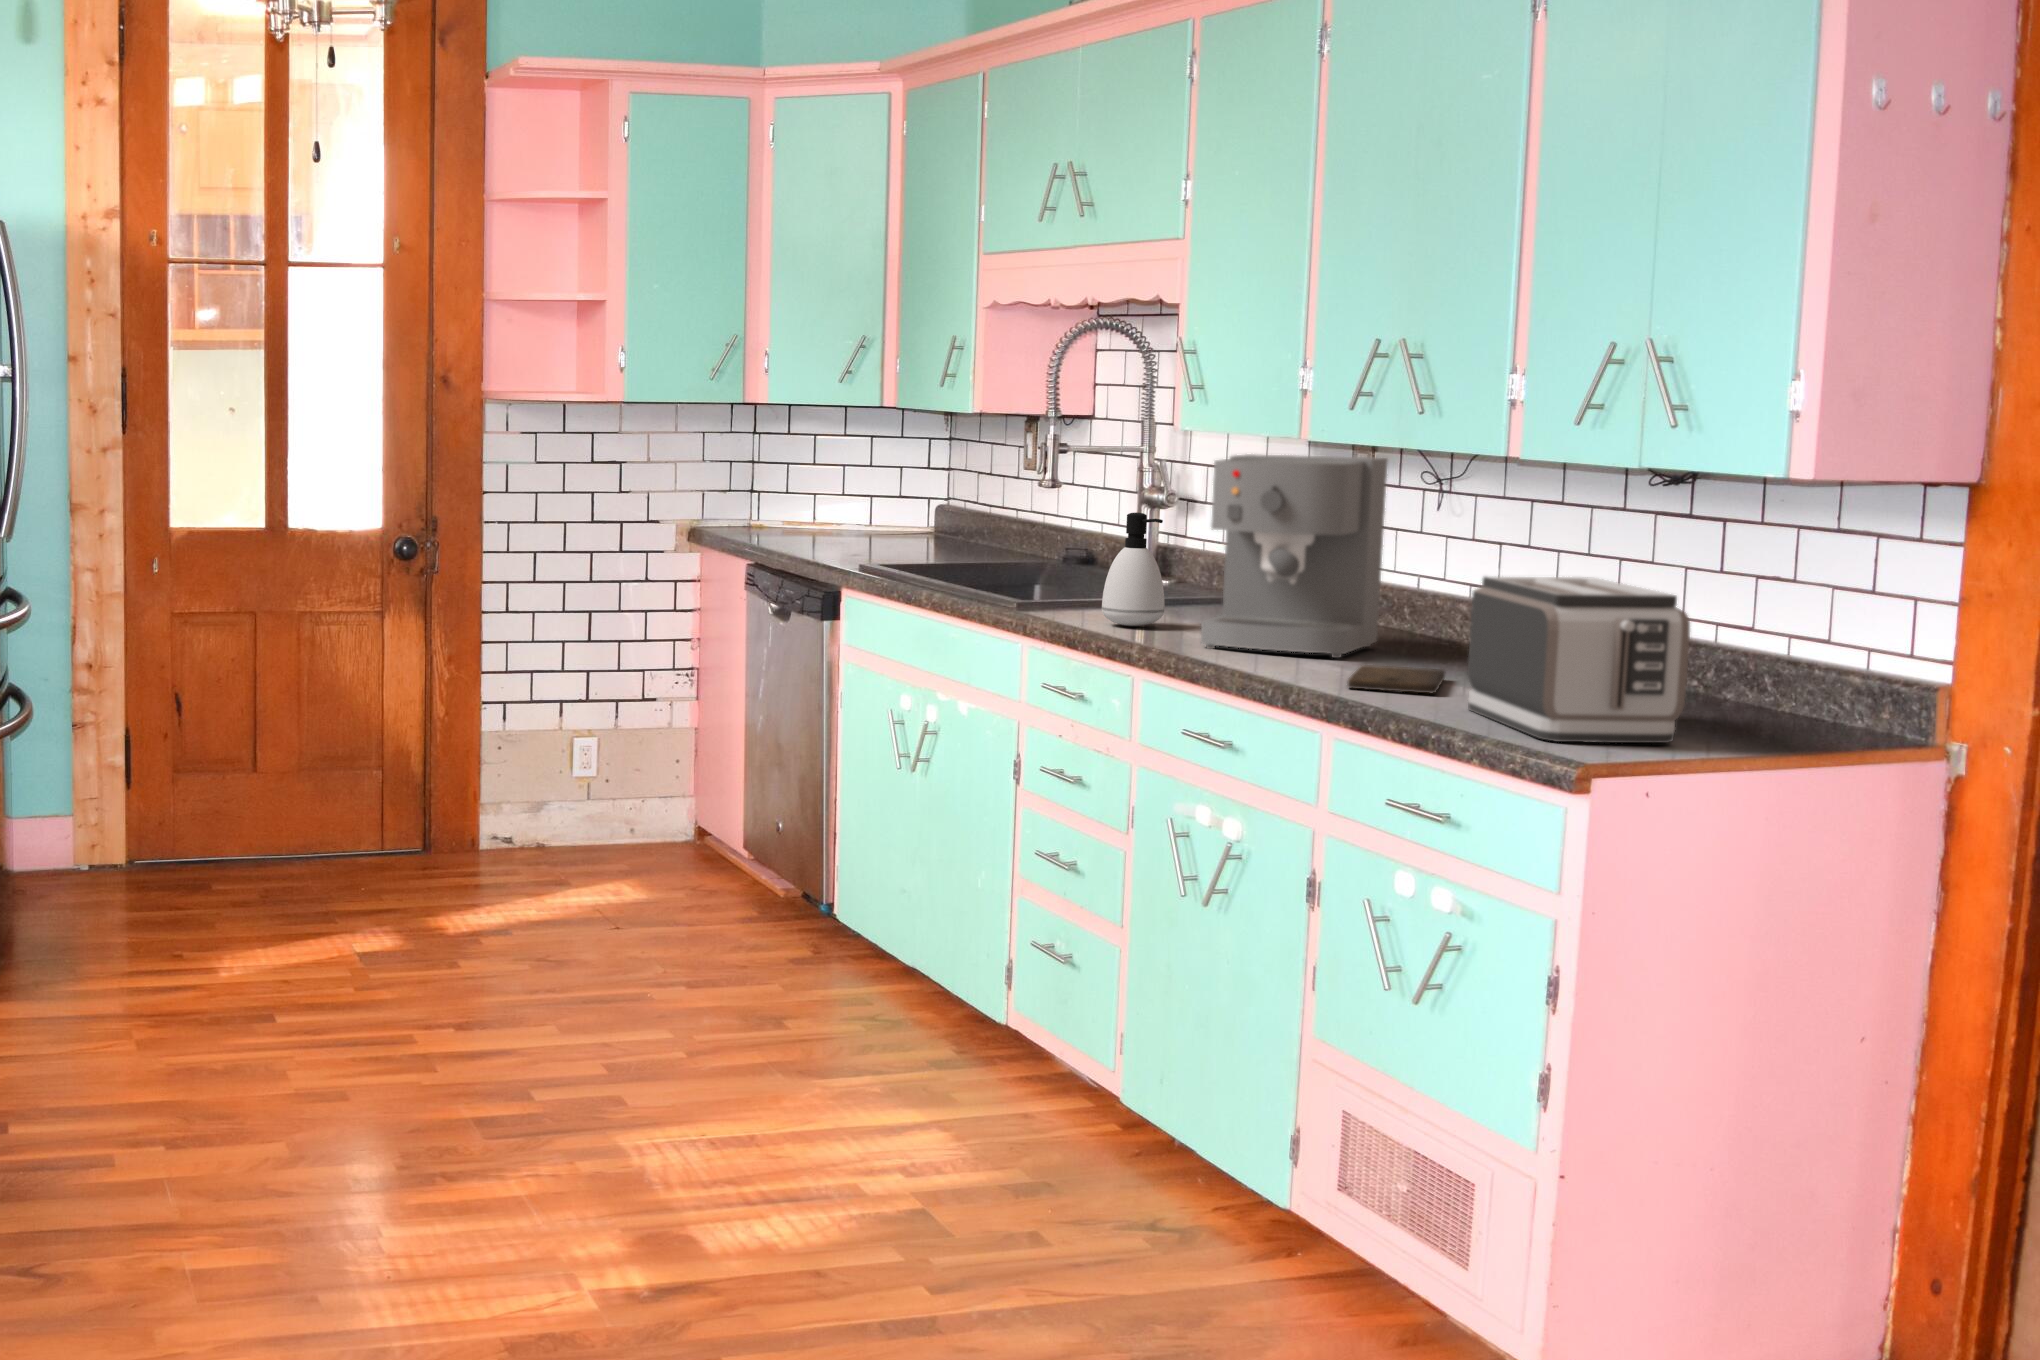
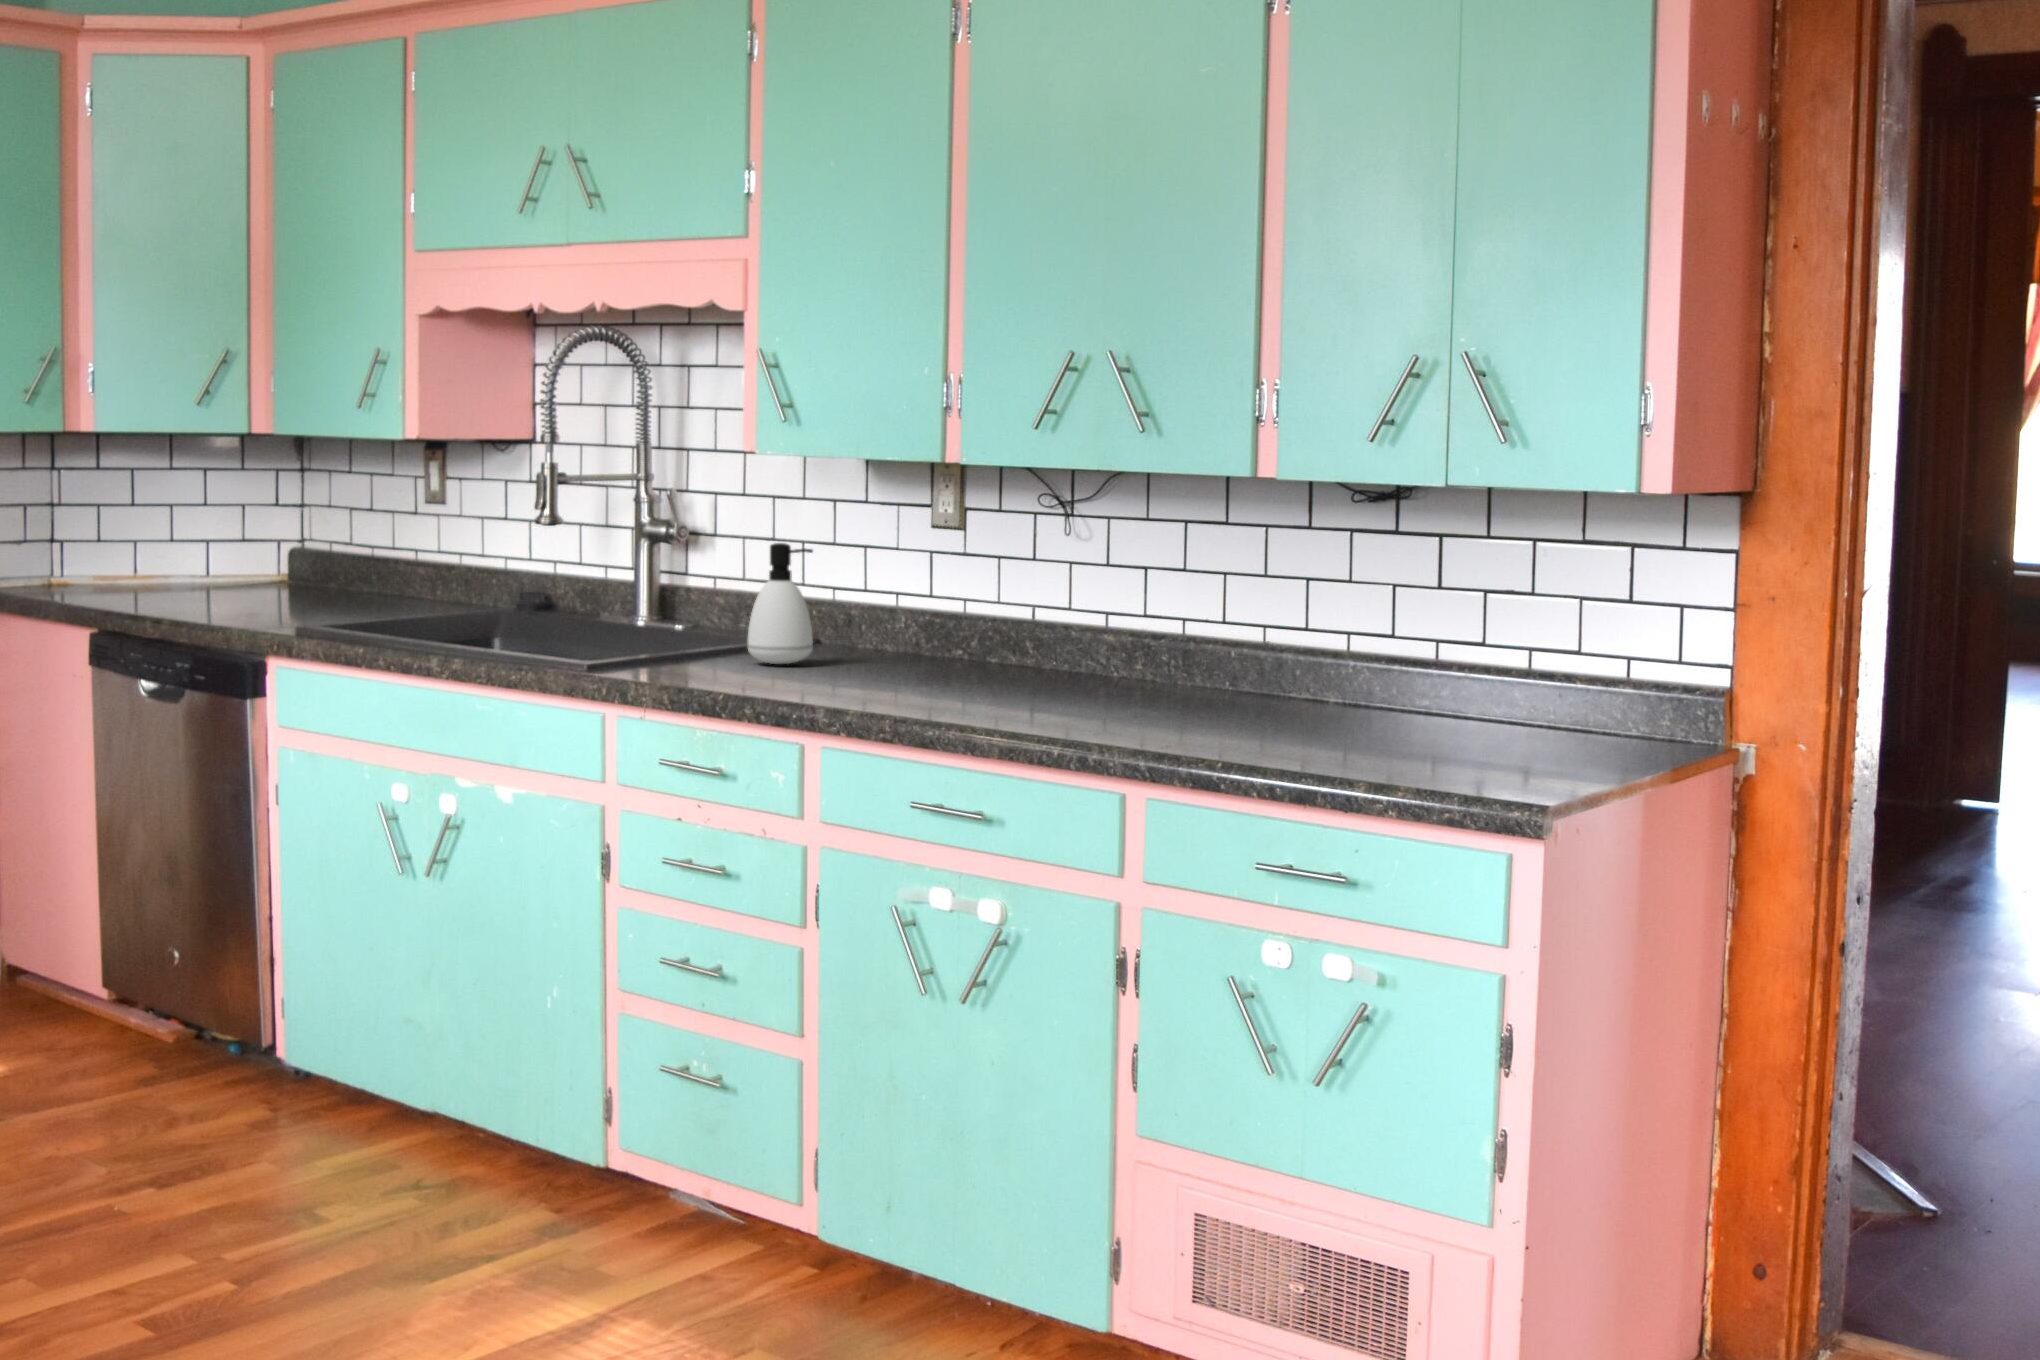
coffee maker: present [1201,454,1387,658] -> none [893,479,1046,680]
toaster: present [1468,576,1690,743] -> none [1265,583,1490,734]
cutting board: present [1347,665,1445,693] -> none [1096,681,1211,705]

